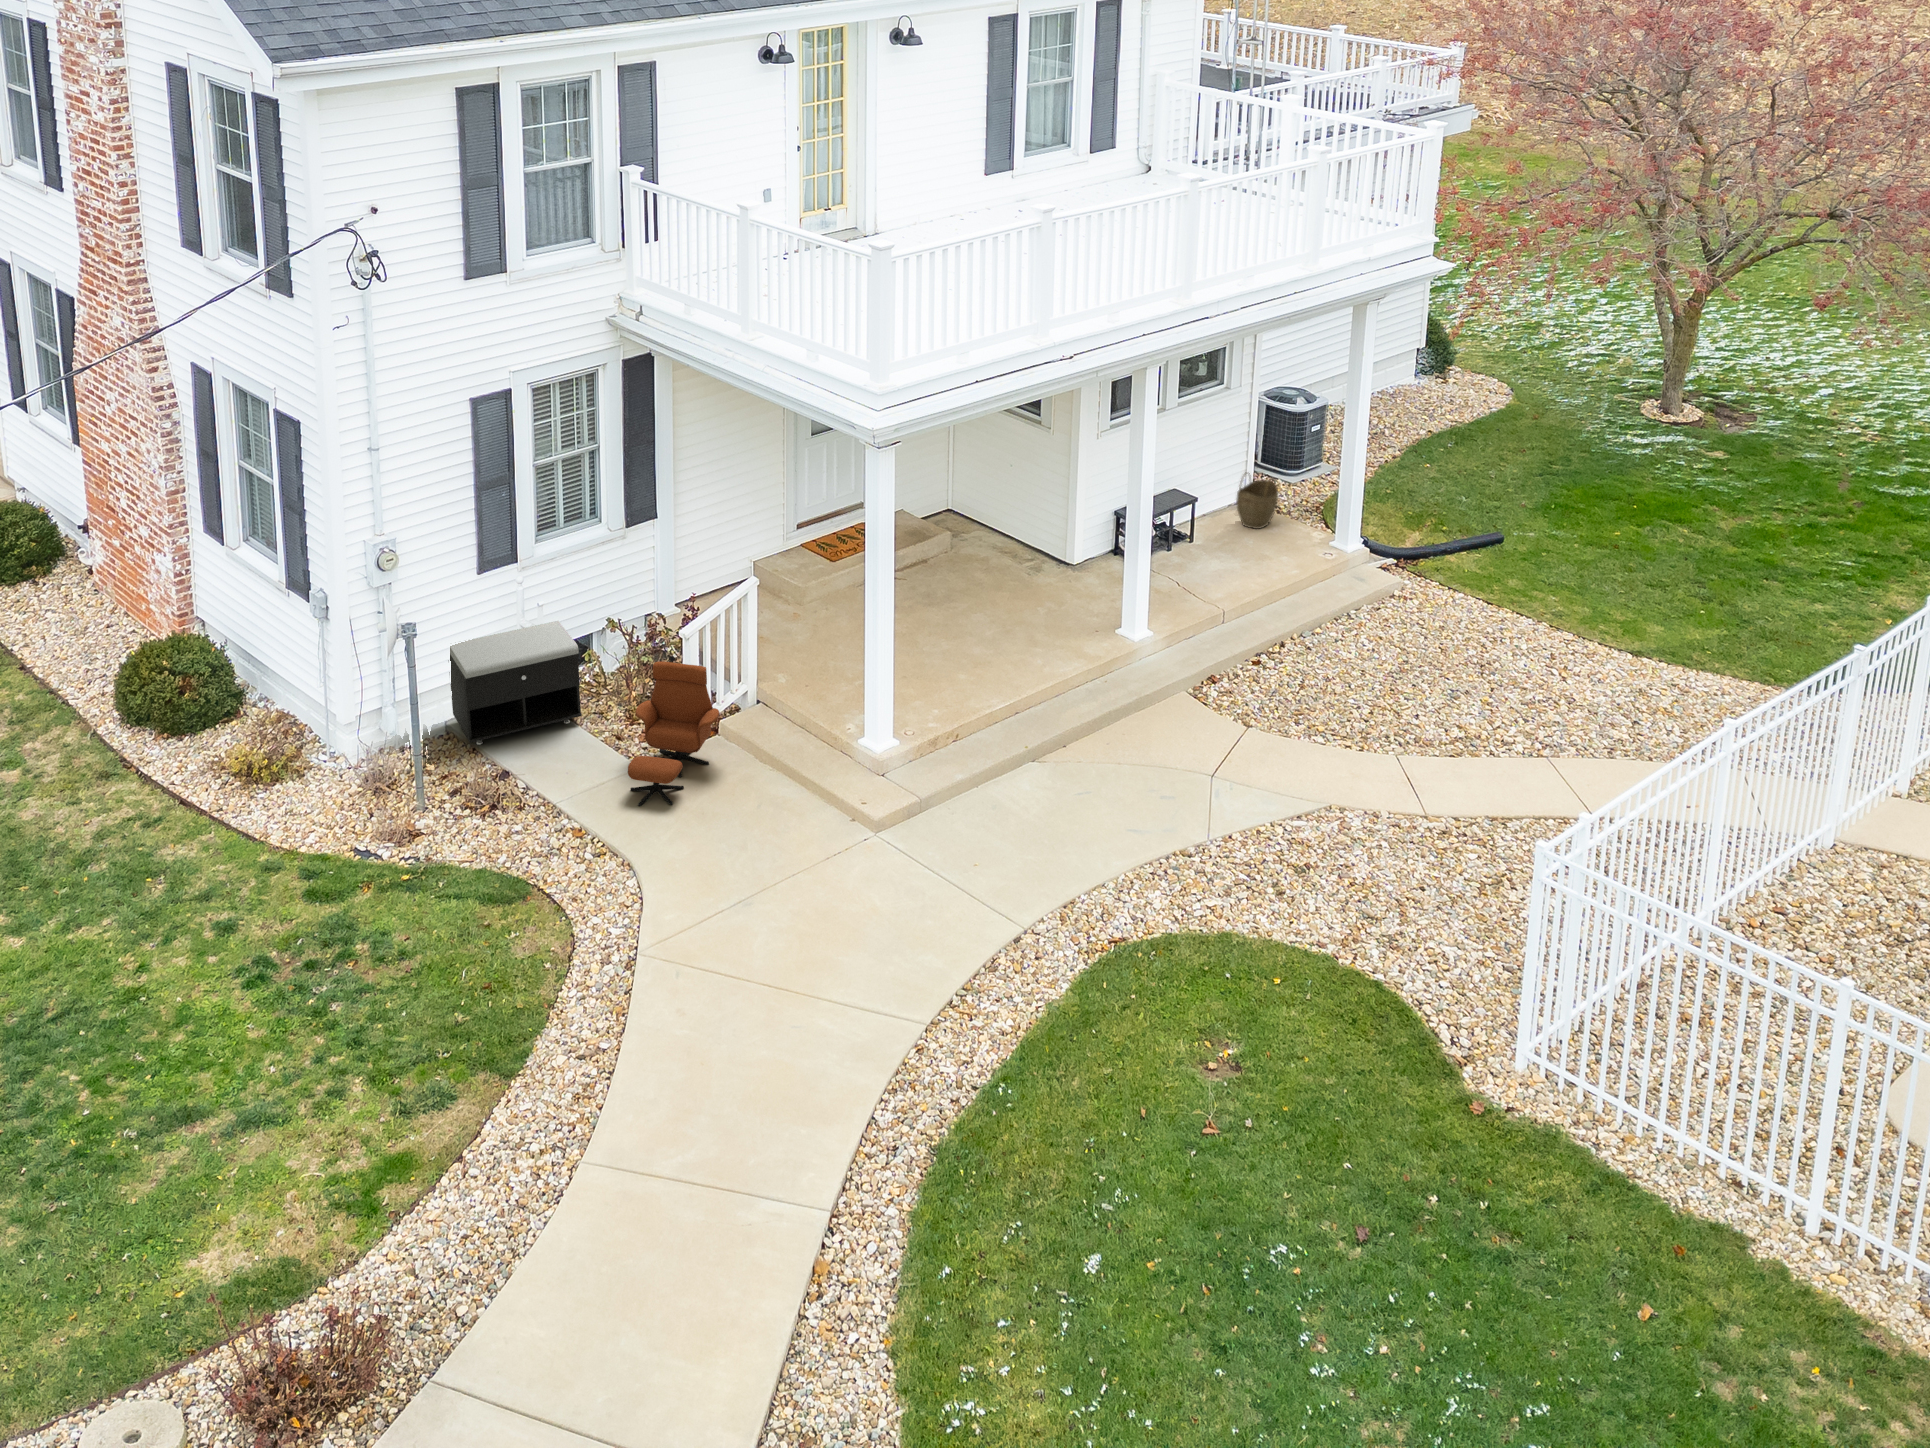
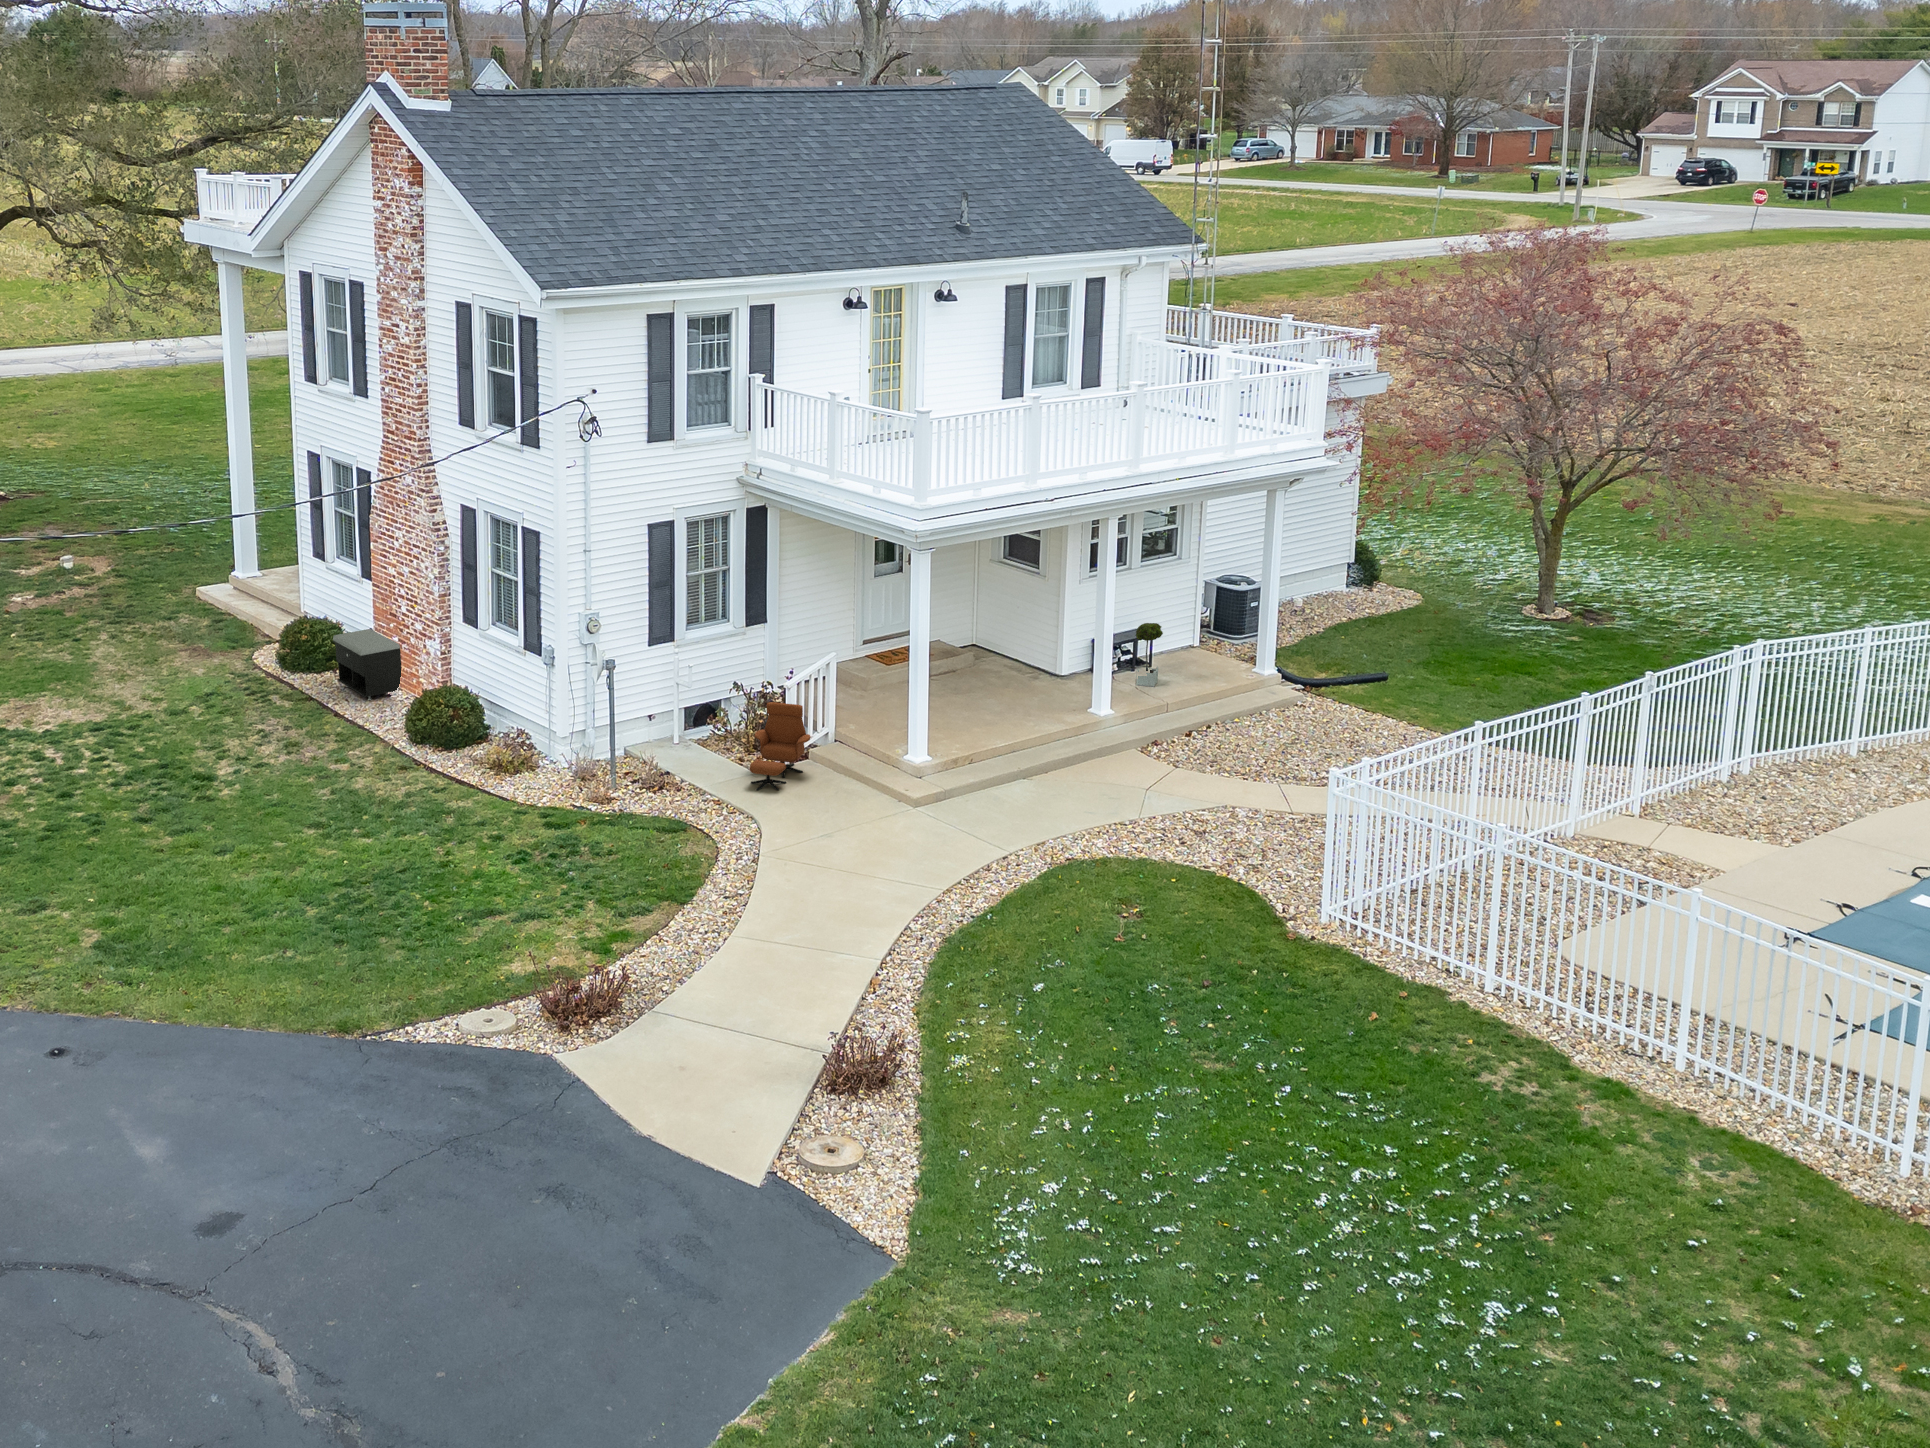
woven basket: present [1236,473,1278,529] -> none [1185,623,1216,663]
potted tree: none [1175,488,1213,575] -> present [1136,623,1163,687]
storage bench: present [450,621,582,745] -> present [333,629,401,700]

